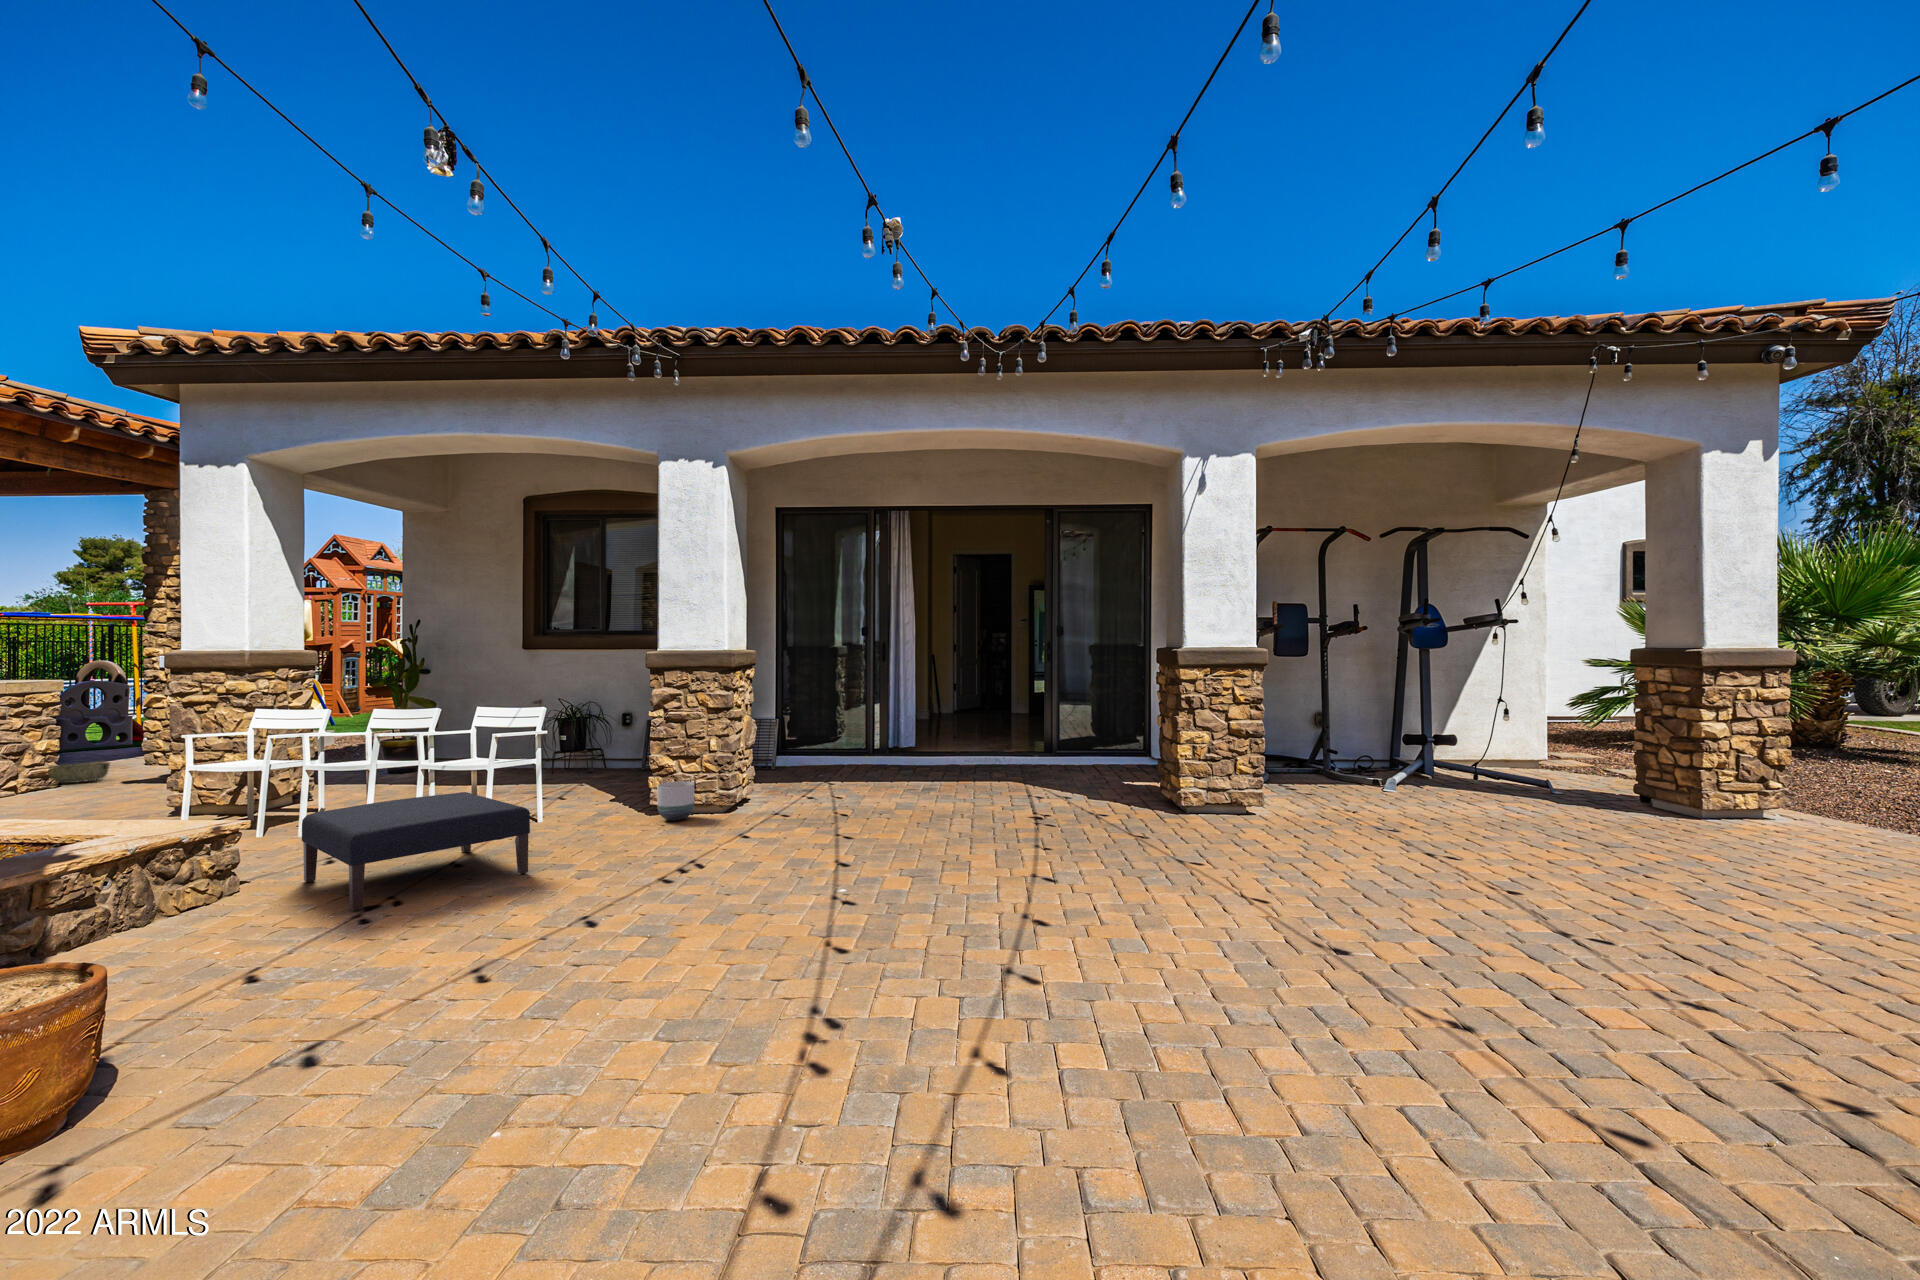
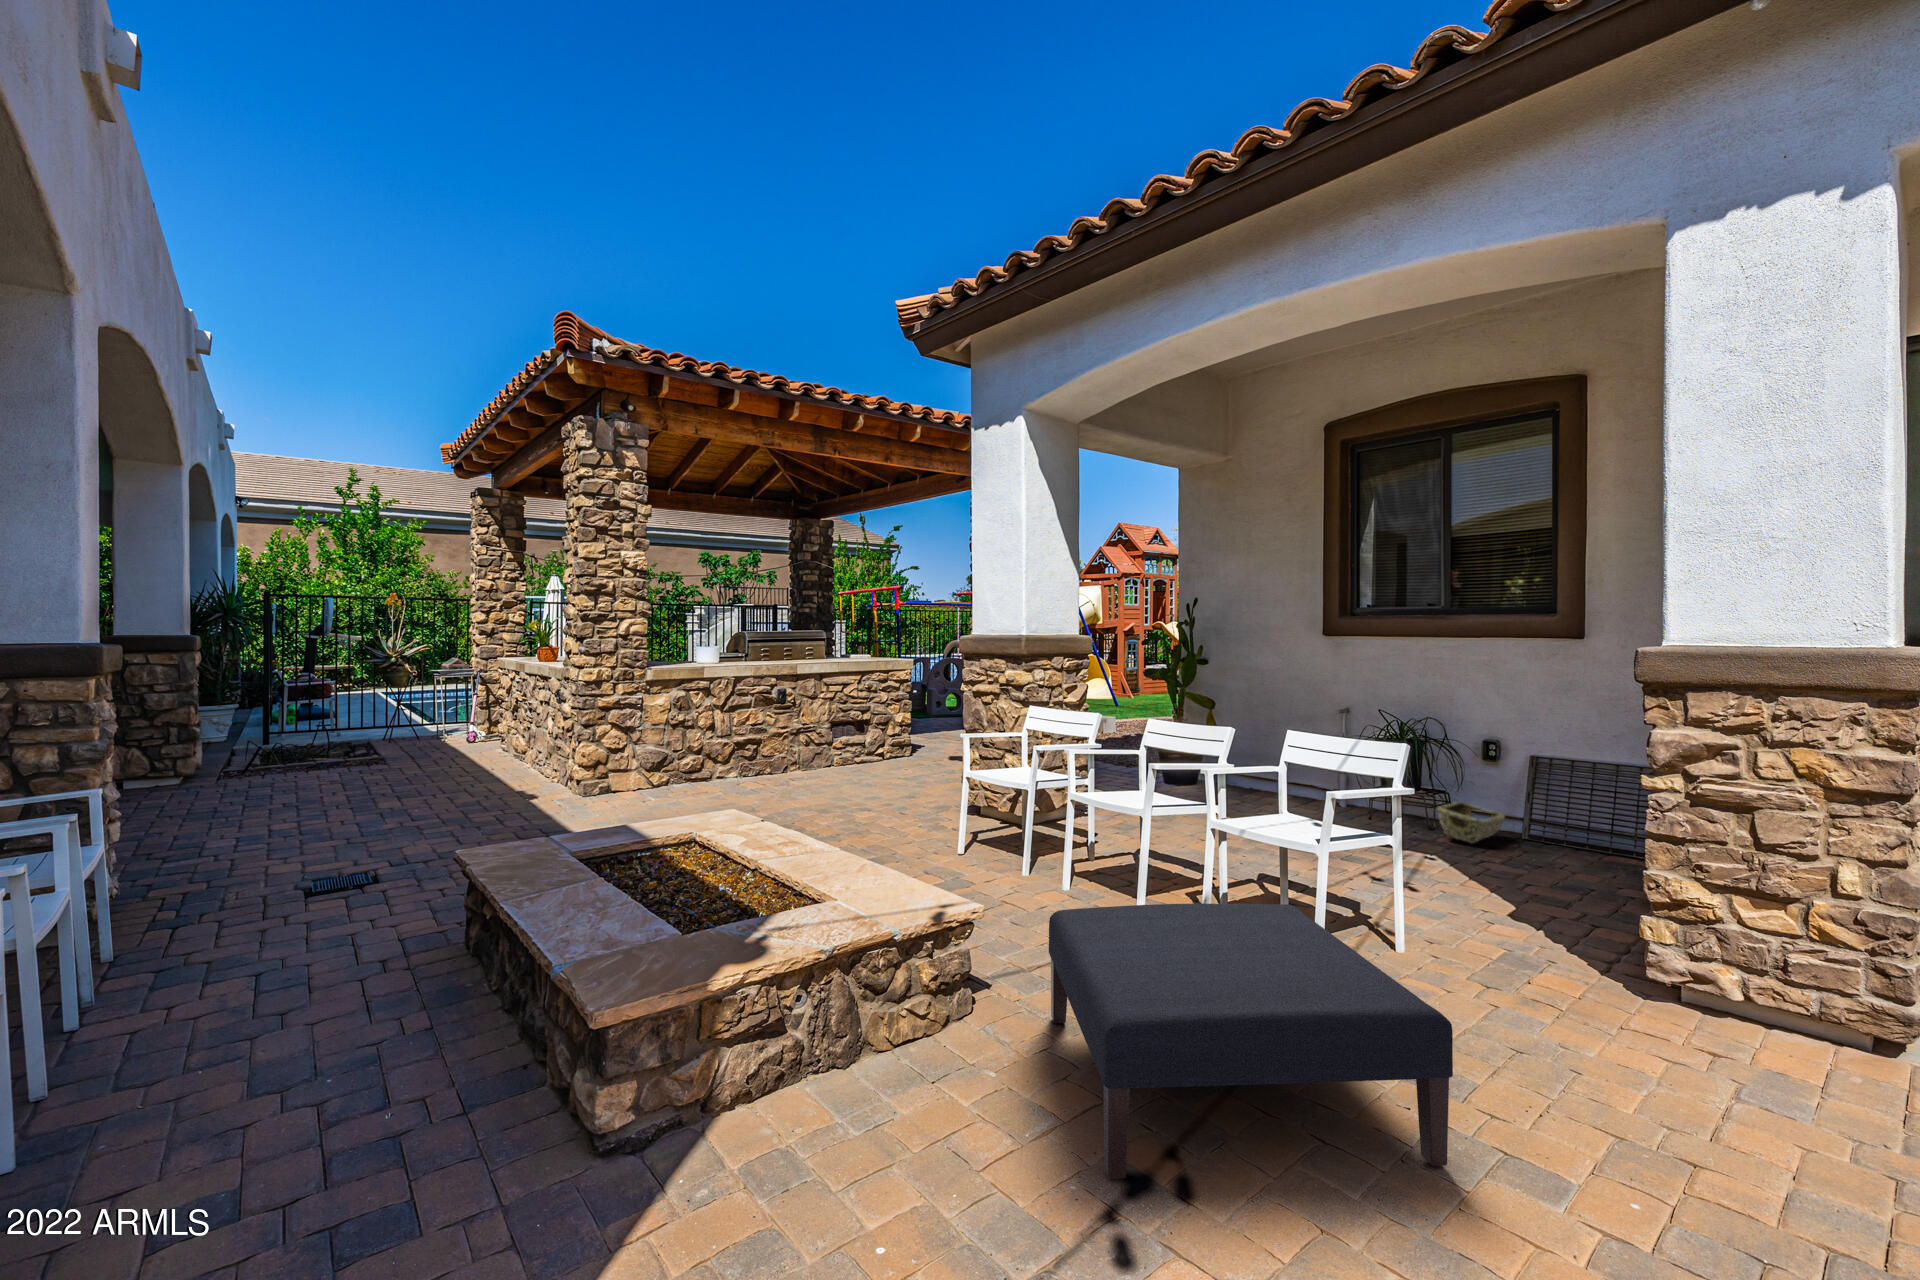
woven basket: present [49,761,110,783] -> present [1438,802,1505,843]
planter: present [657,781,694,821] -> none [1679,943,1790,1047]

